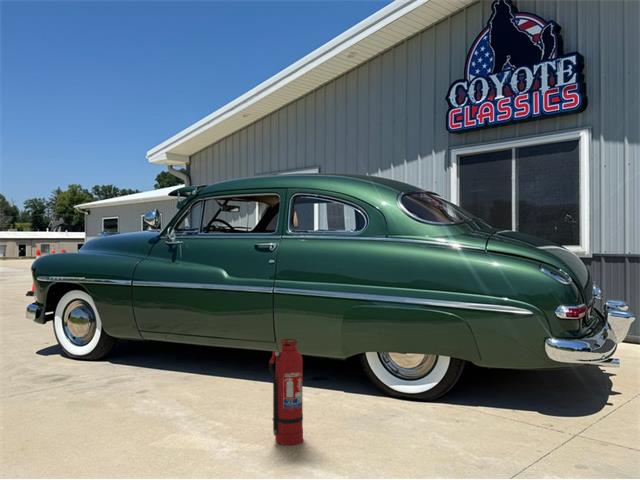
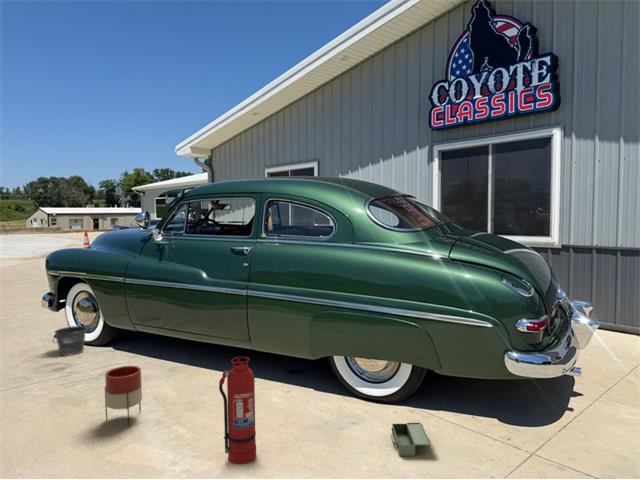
bucket: none [43,339,80,370] -> present [53,326,86,356]
planter: none [135,361,172,422] -> present [105,366,142,426]
toolbox: none [434,411,476,438] -> present [391,423,431,456]

